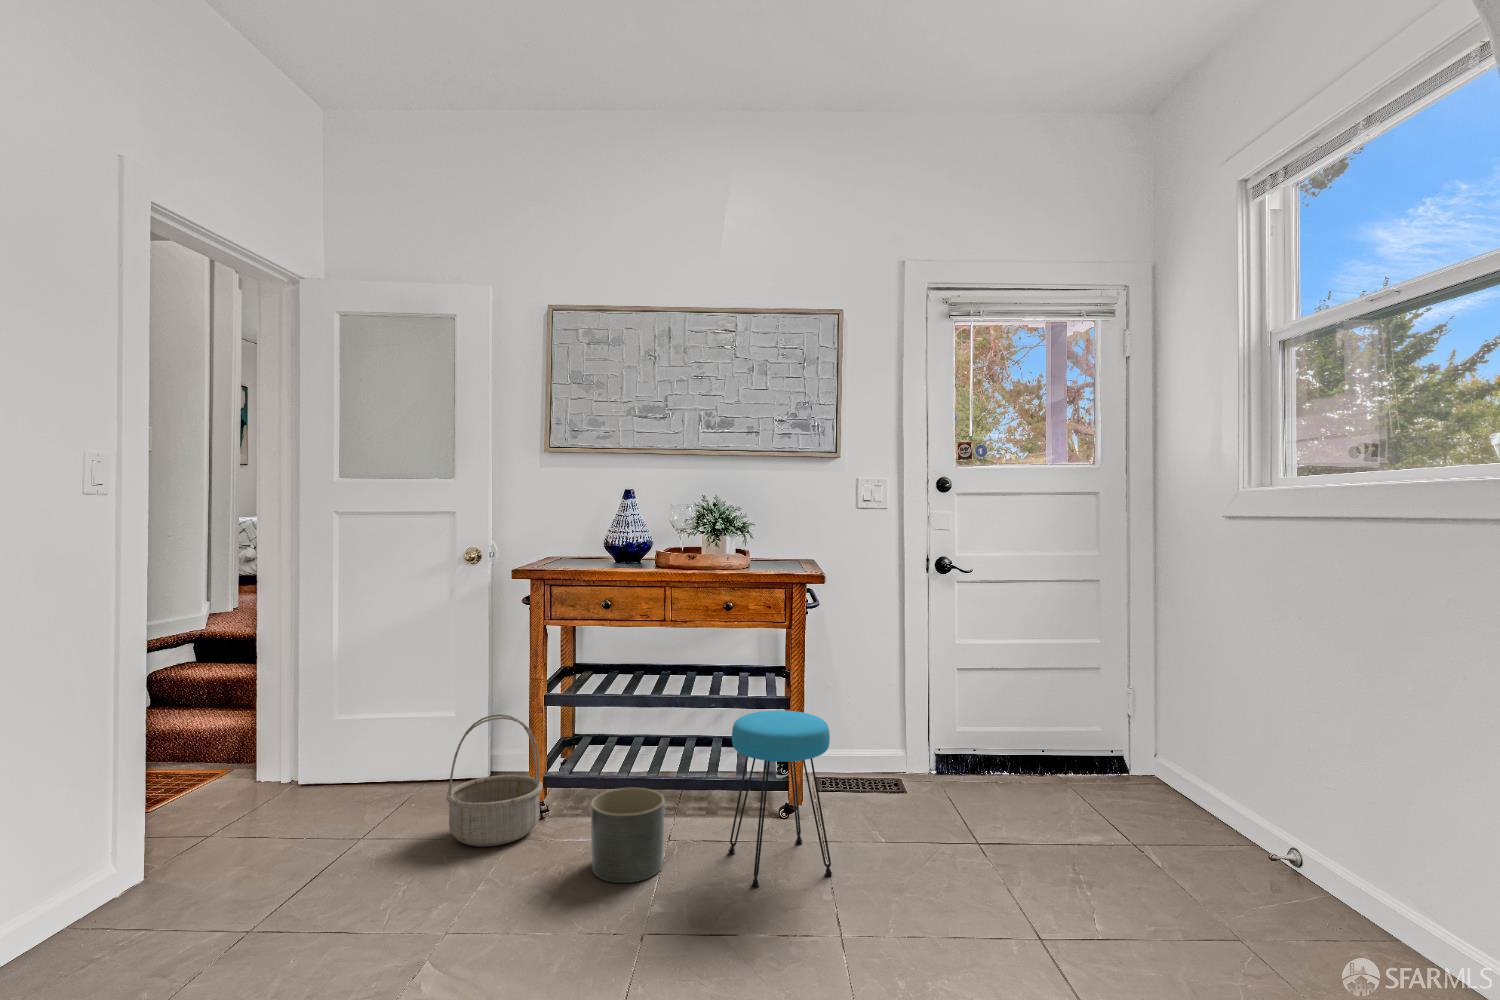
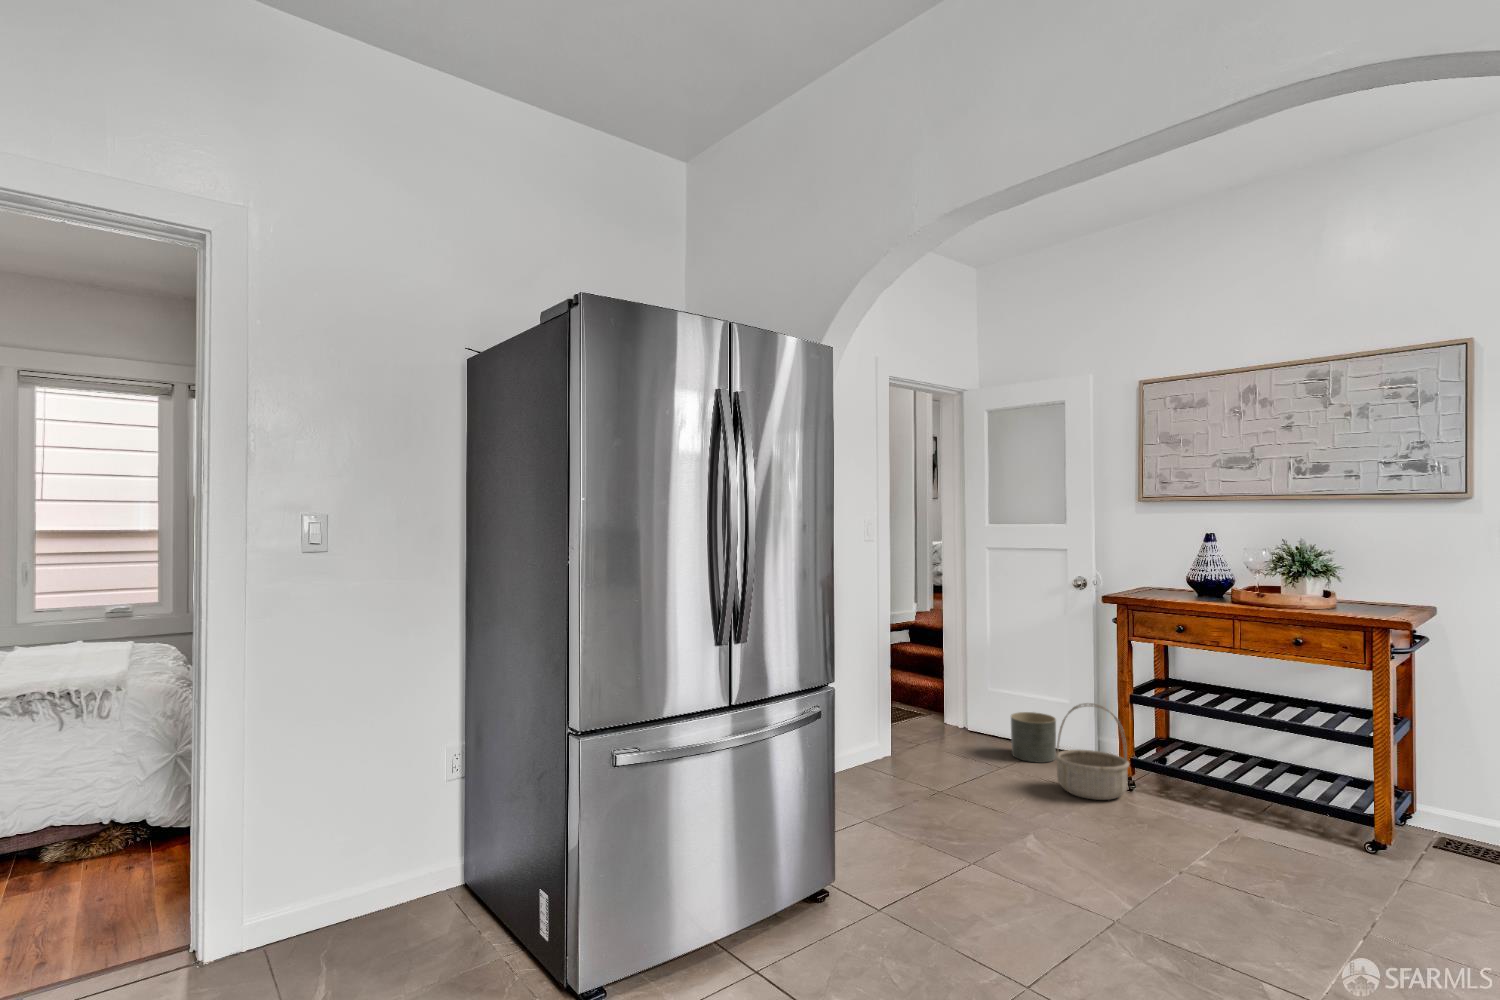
stool: present [728,710,832,886] -> none [1286,738,1394,897]
planter: present [591,788,665,883] -> present [1011,712,1056,763]

